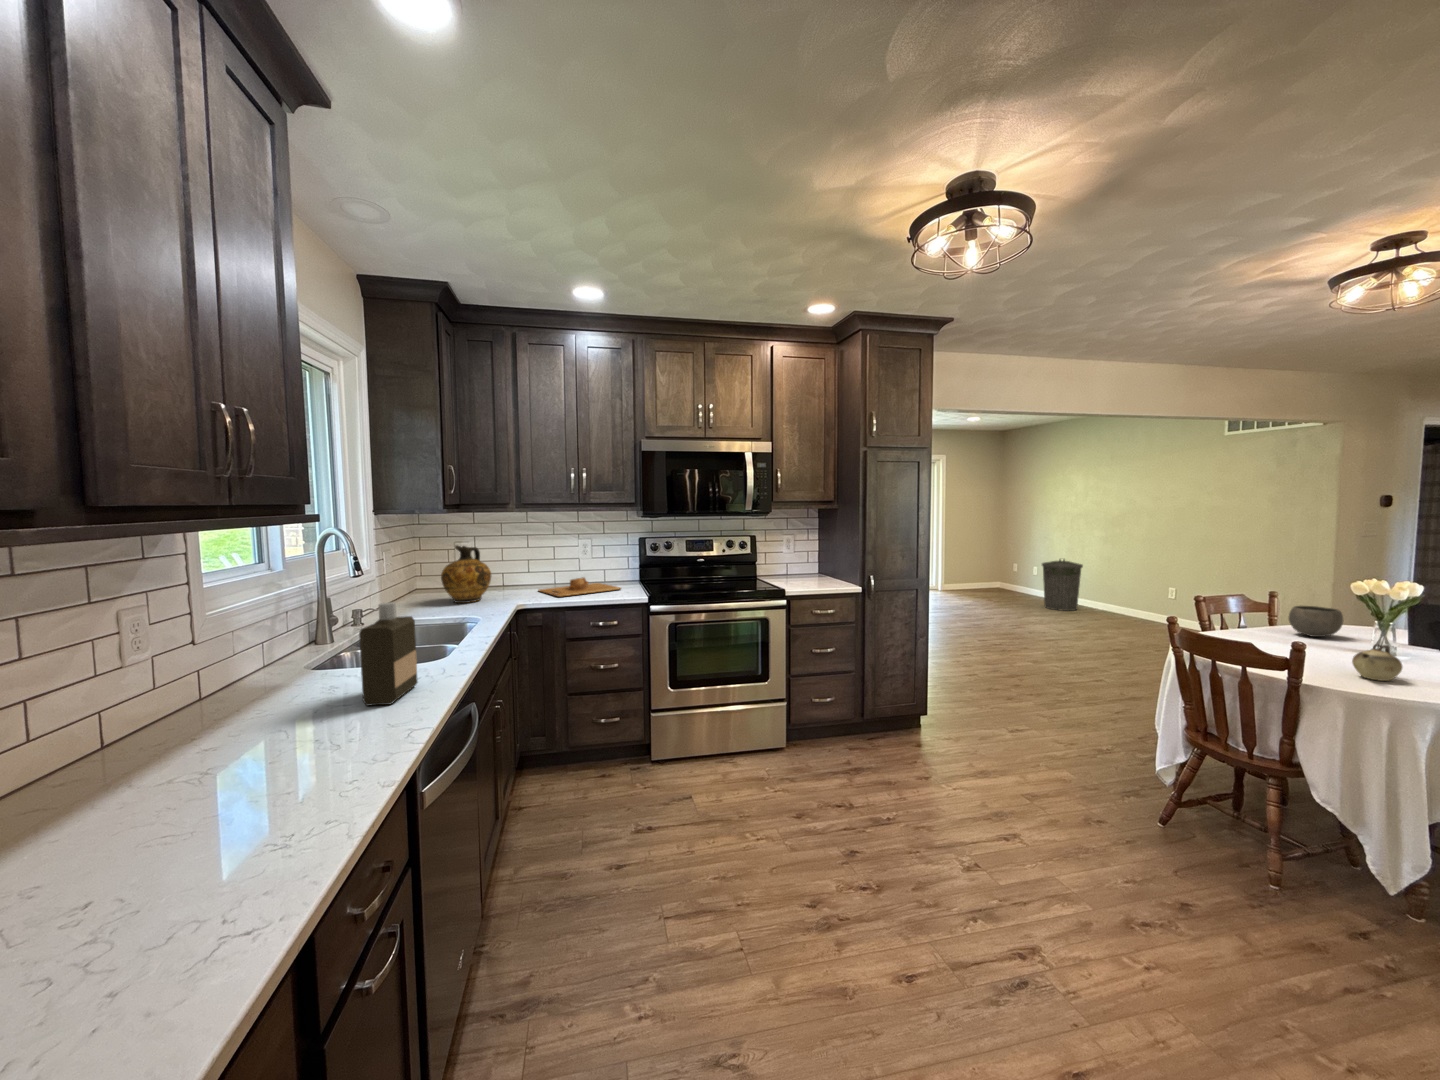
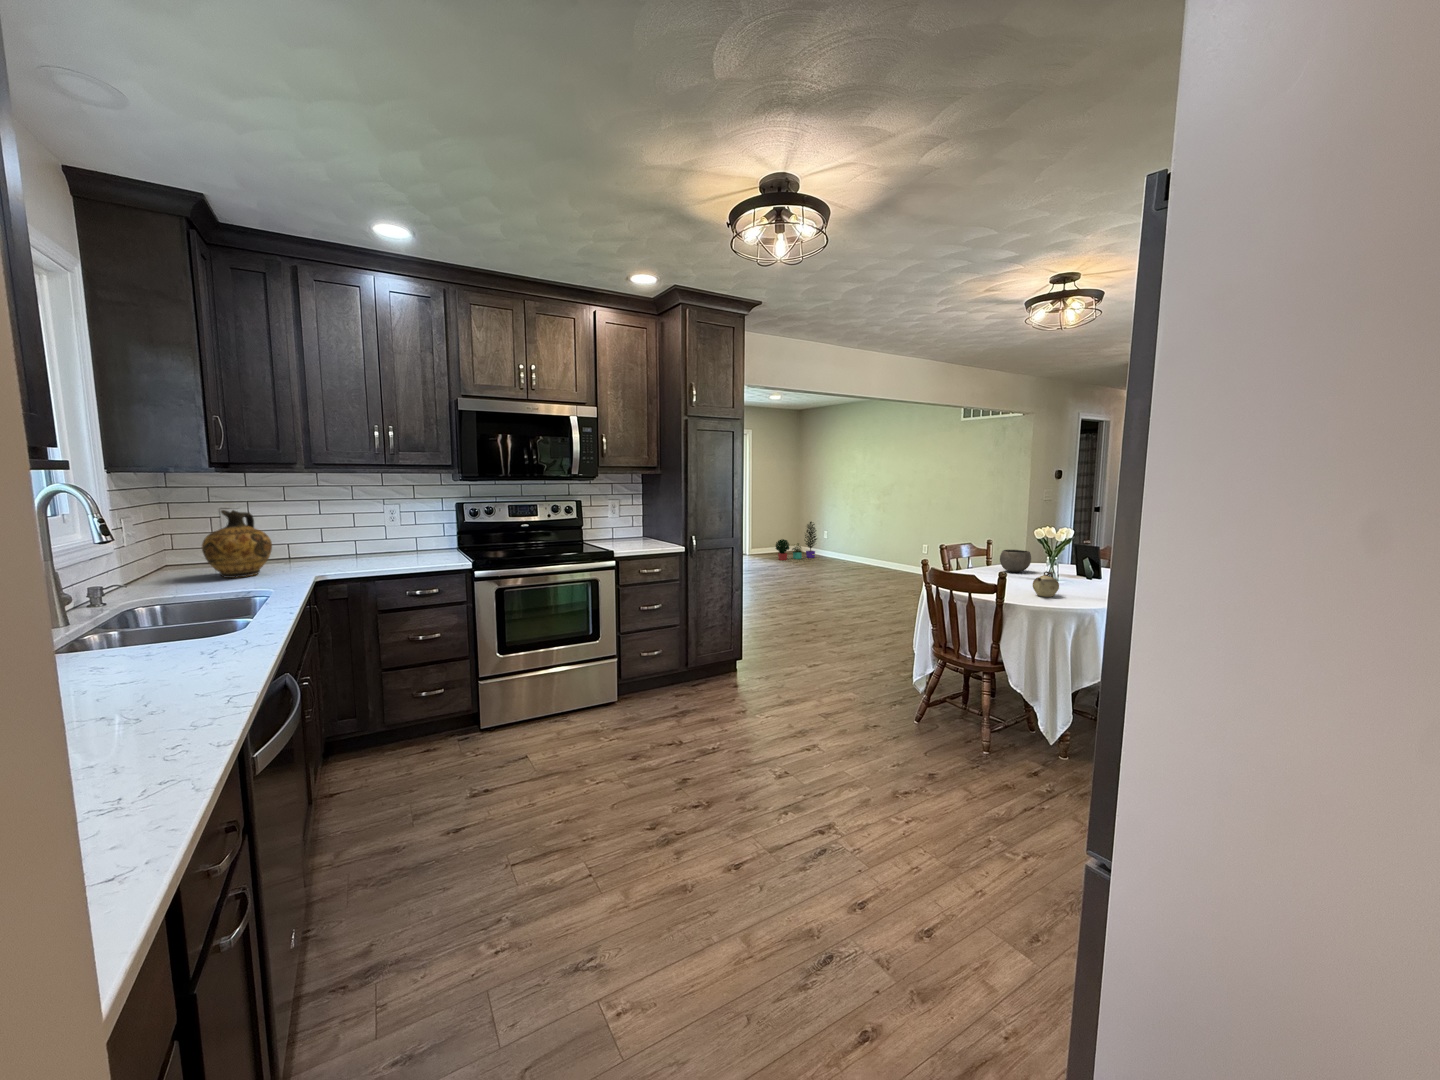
potted plant: none [969,554,1022,596] -> present [776,522,817,560]
trash can: present [1042,559,1083,611] -> none [834,524,866,569]
cutting board: present [539,577,621,597] -> none [332,546,436,567]
bottle: present [359,602,418,706] -> none [150,562,223,678]

